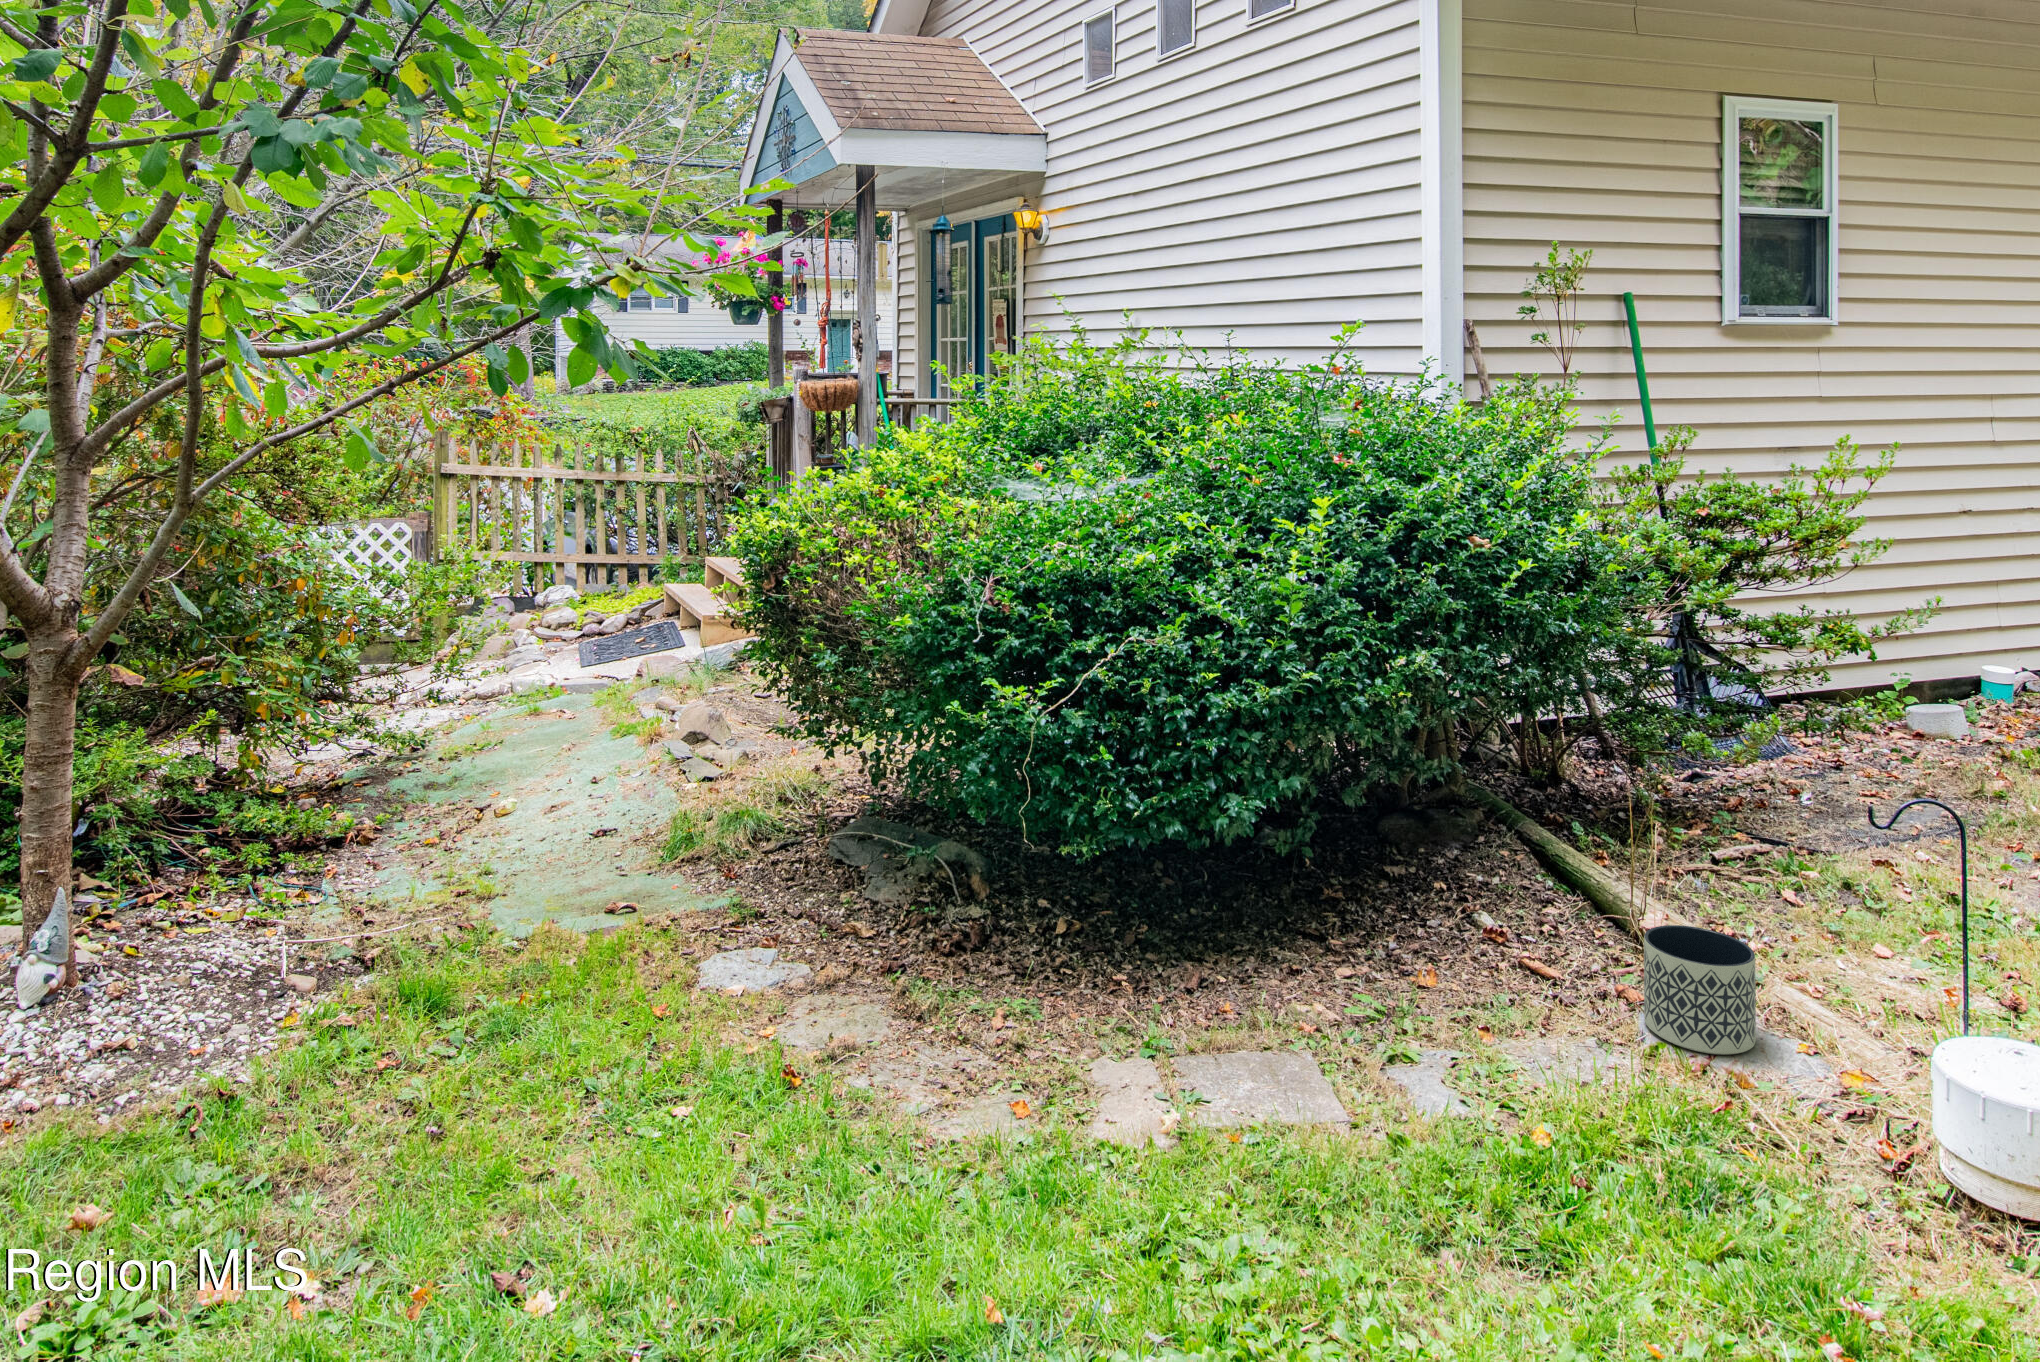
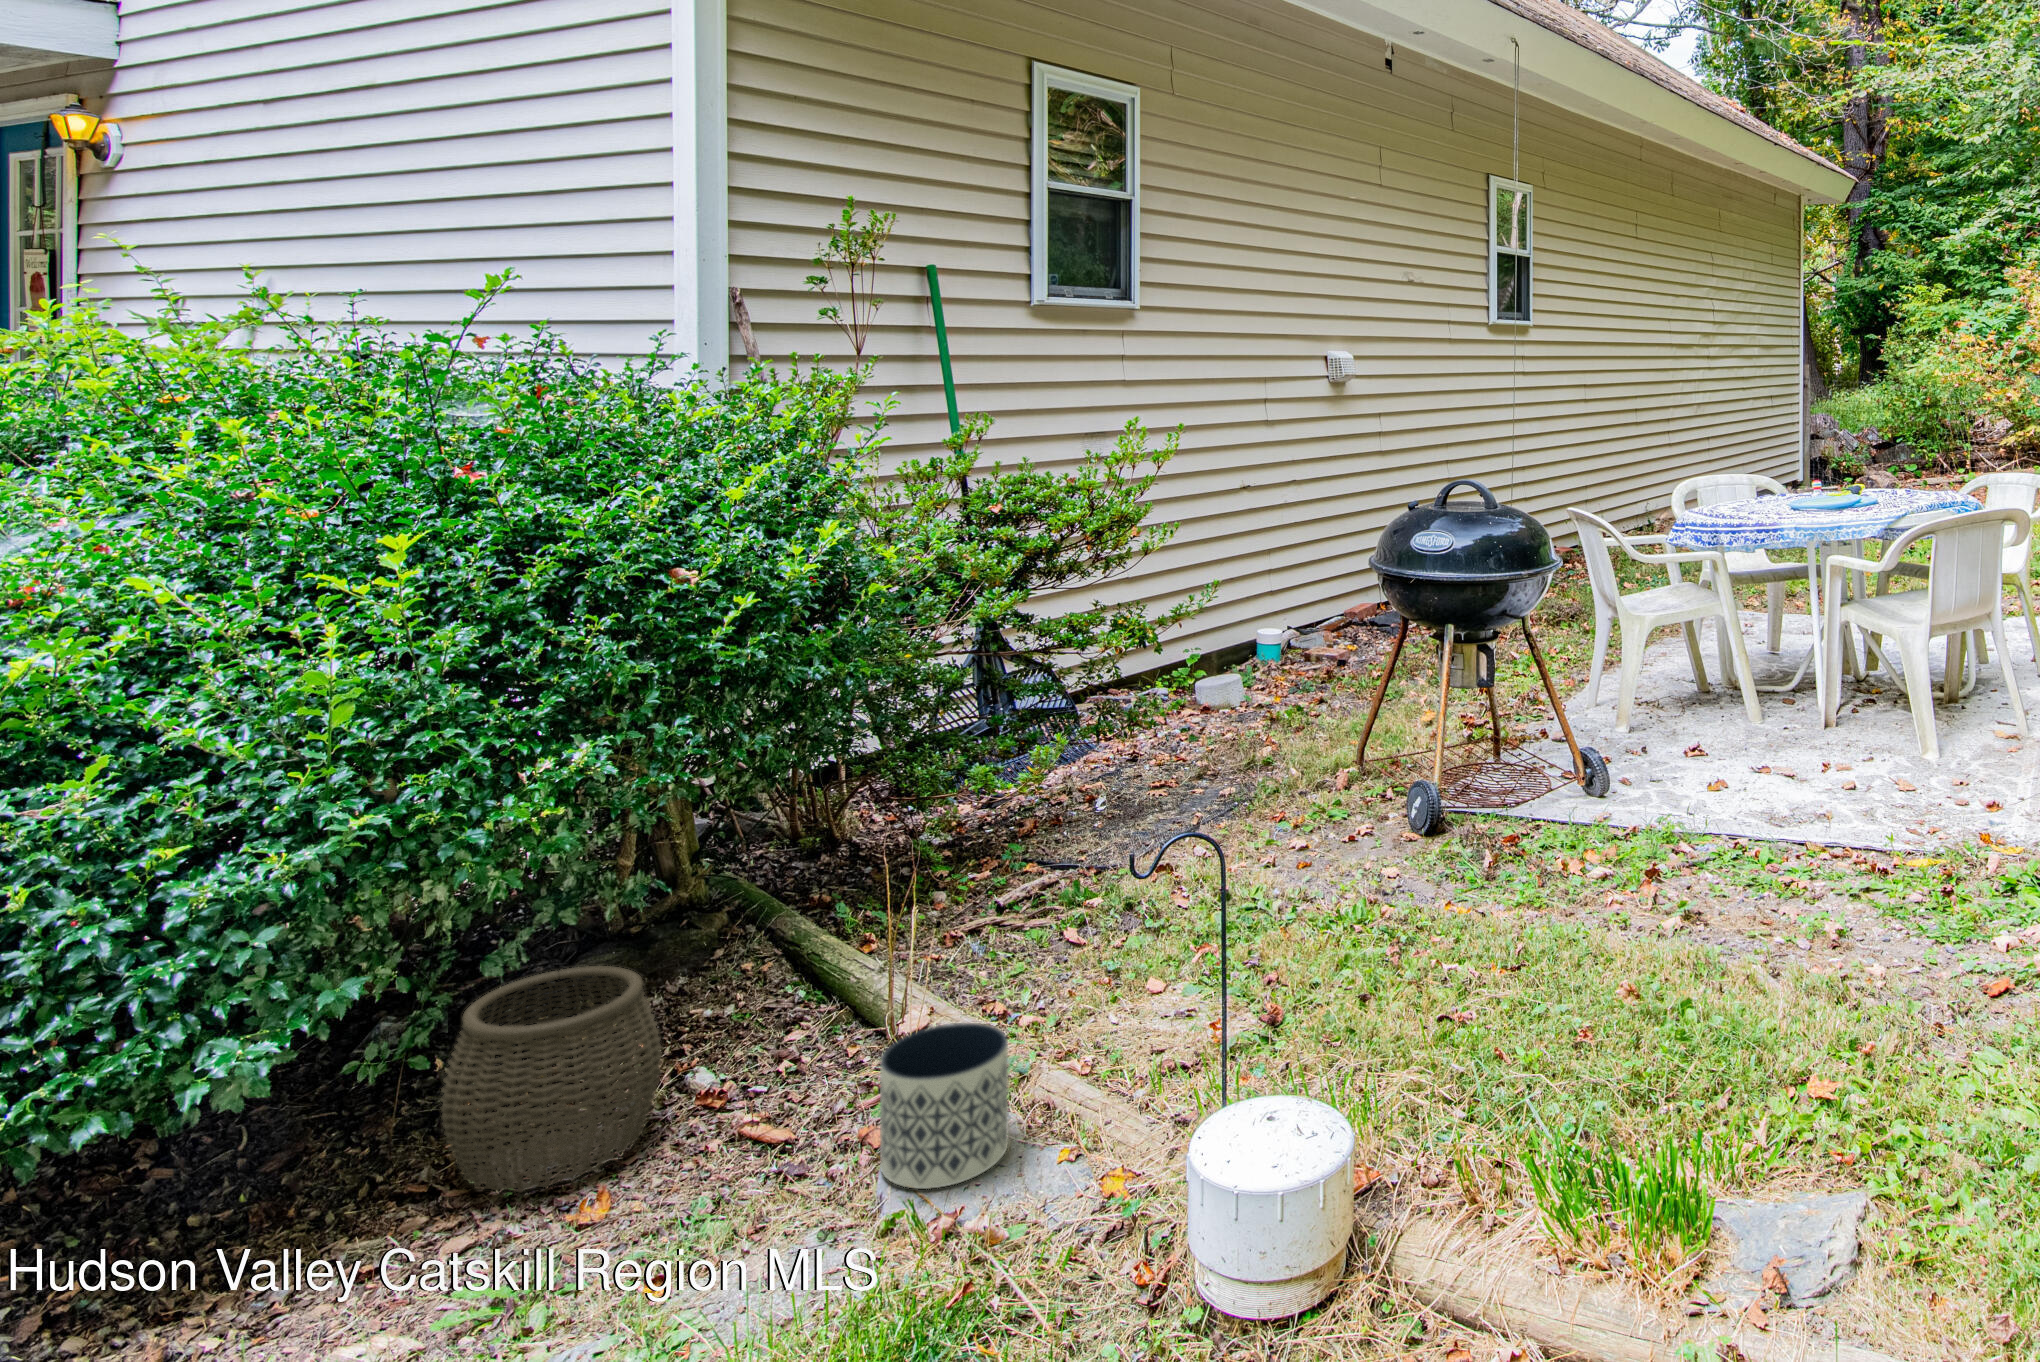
woven basket: none [1332,809,1470,956] -> present [441,966,662,1193]

